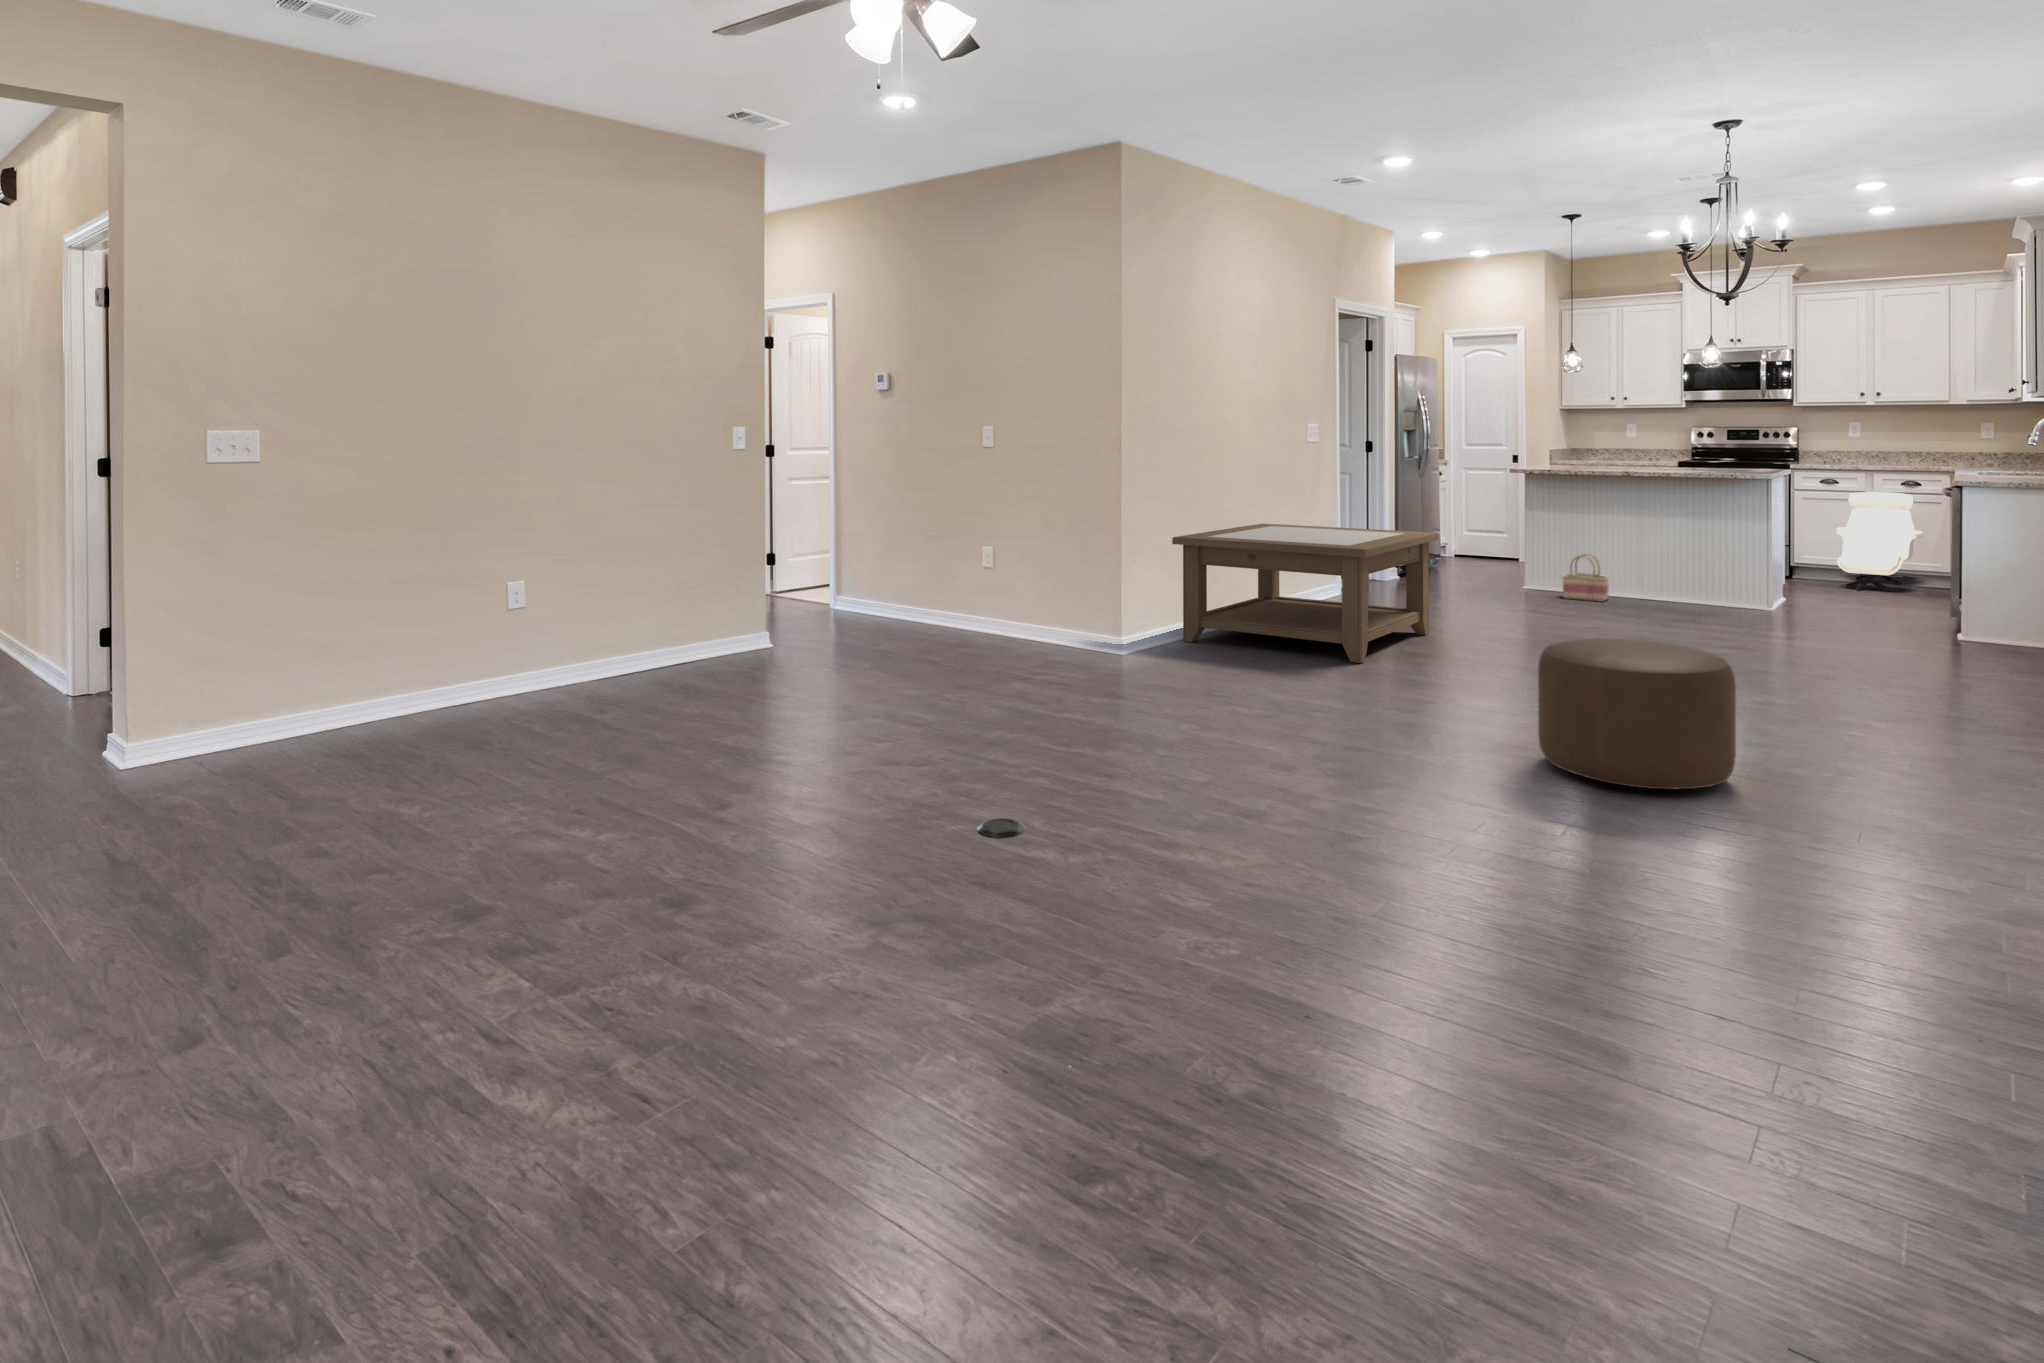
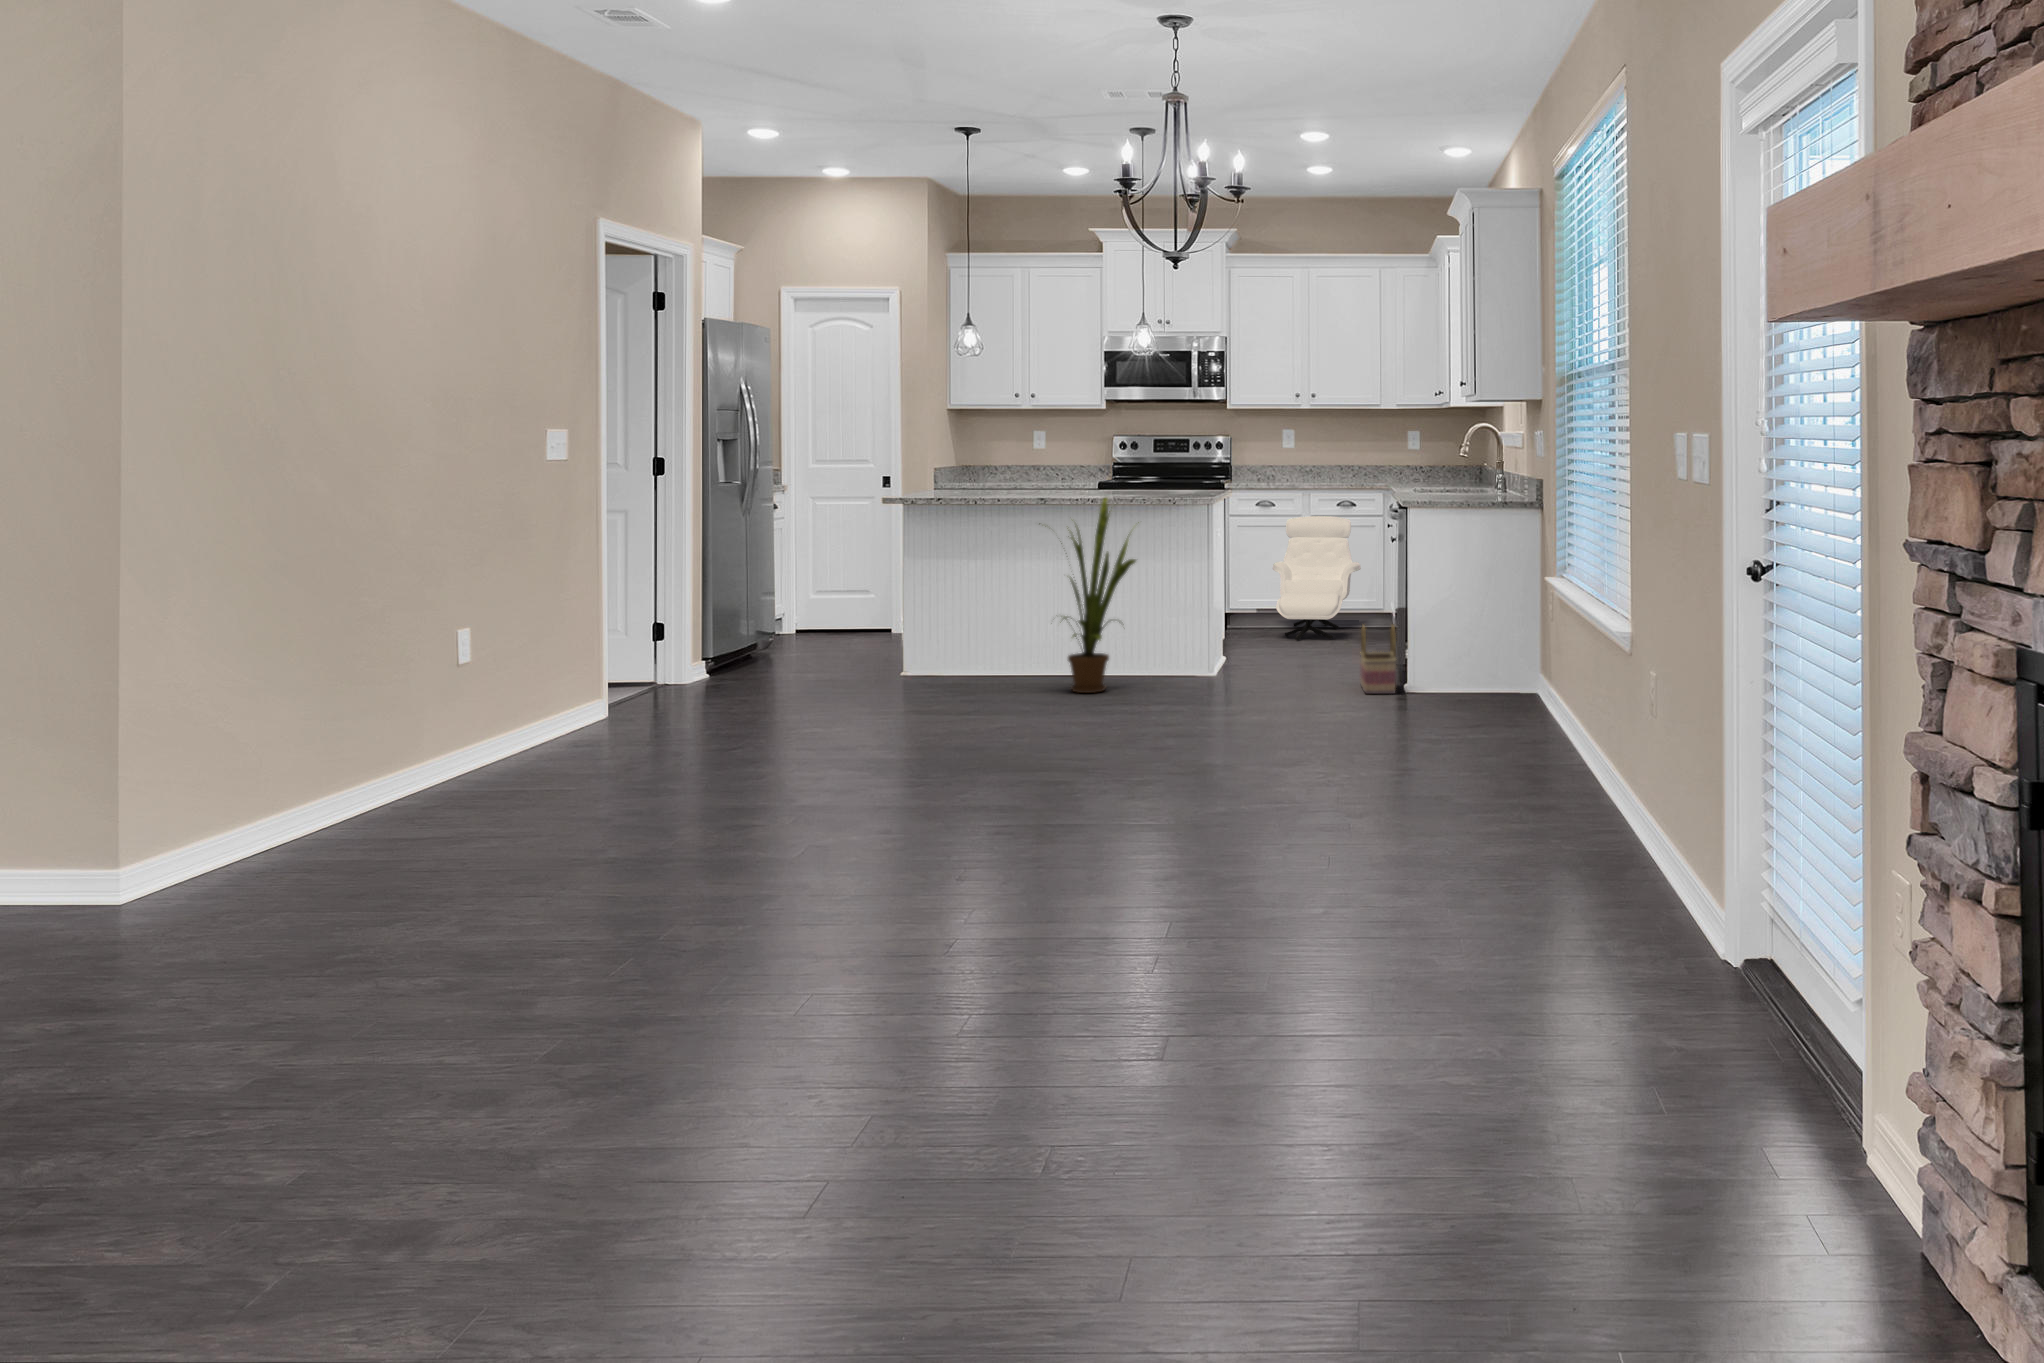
house plant: none [1624,472,1711,613] -> present [1039,498,1139,693]
coffee table: present [1172,524,1439,663] -> none [265,601,772,833]
basket: present [1563,554,1608,602] -> present [1360,625,1396,694]
ottoman: present [1538,638,1736,789] -> none [936,751,1203,978]

